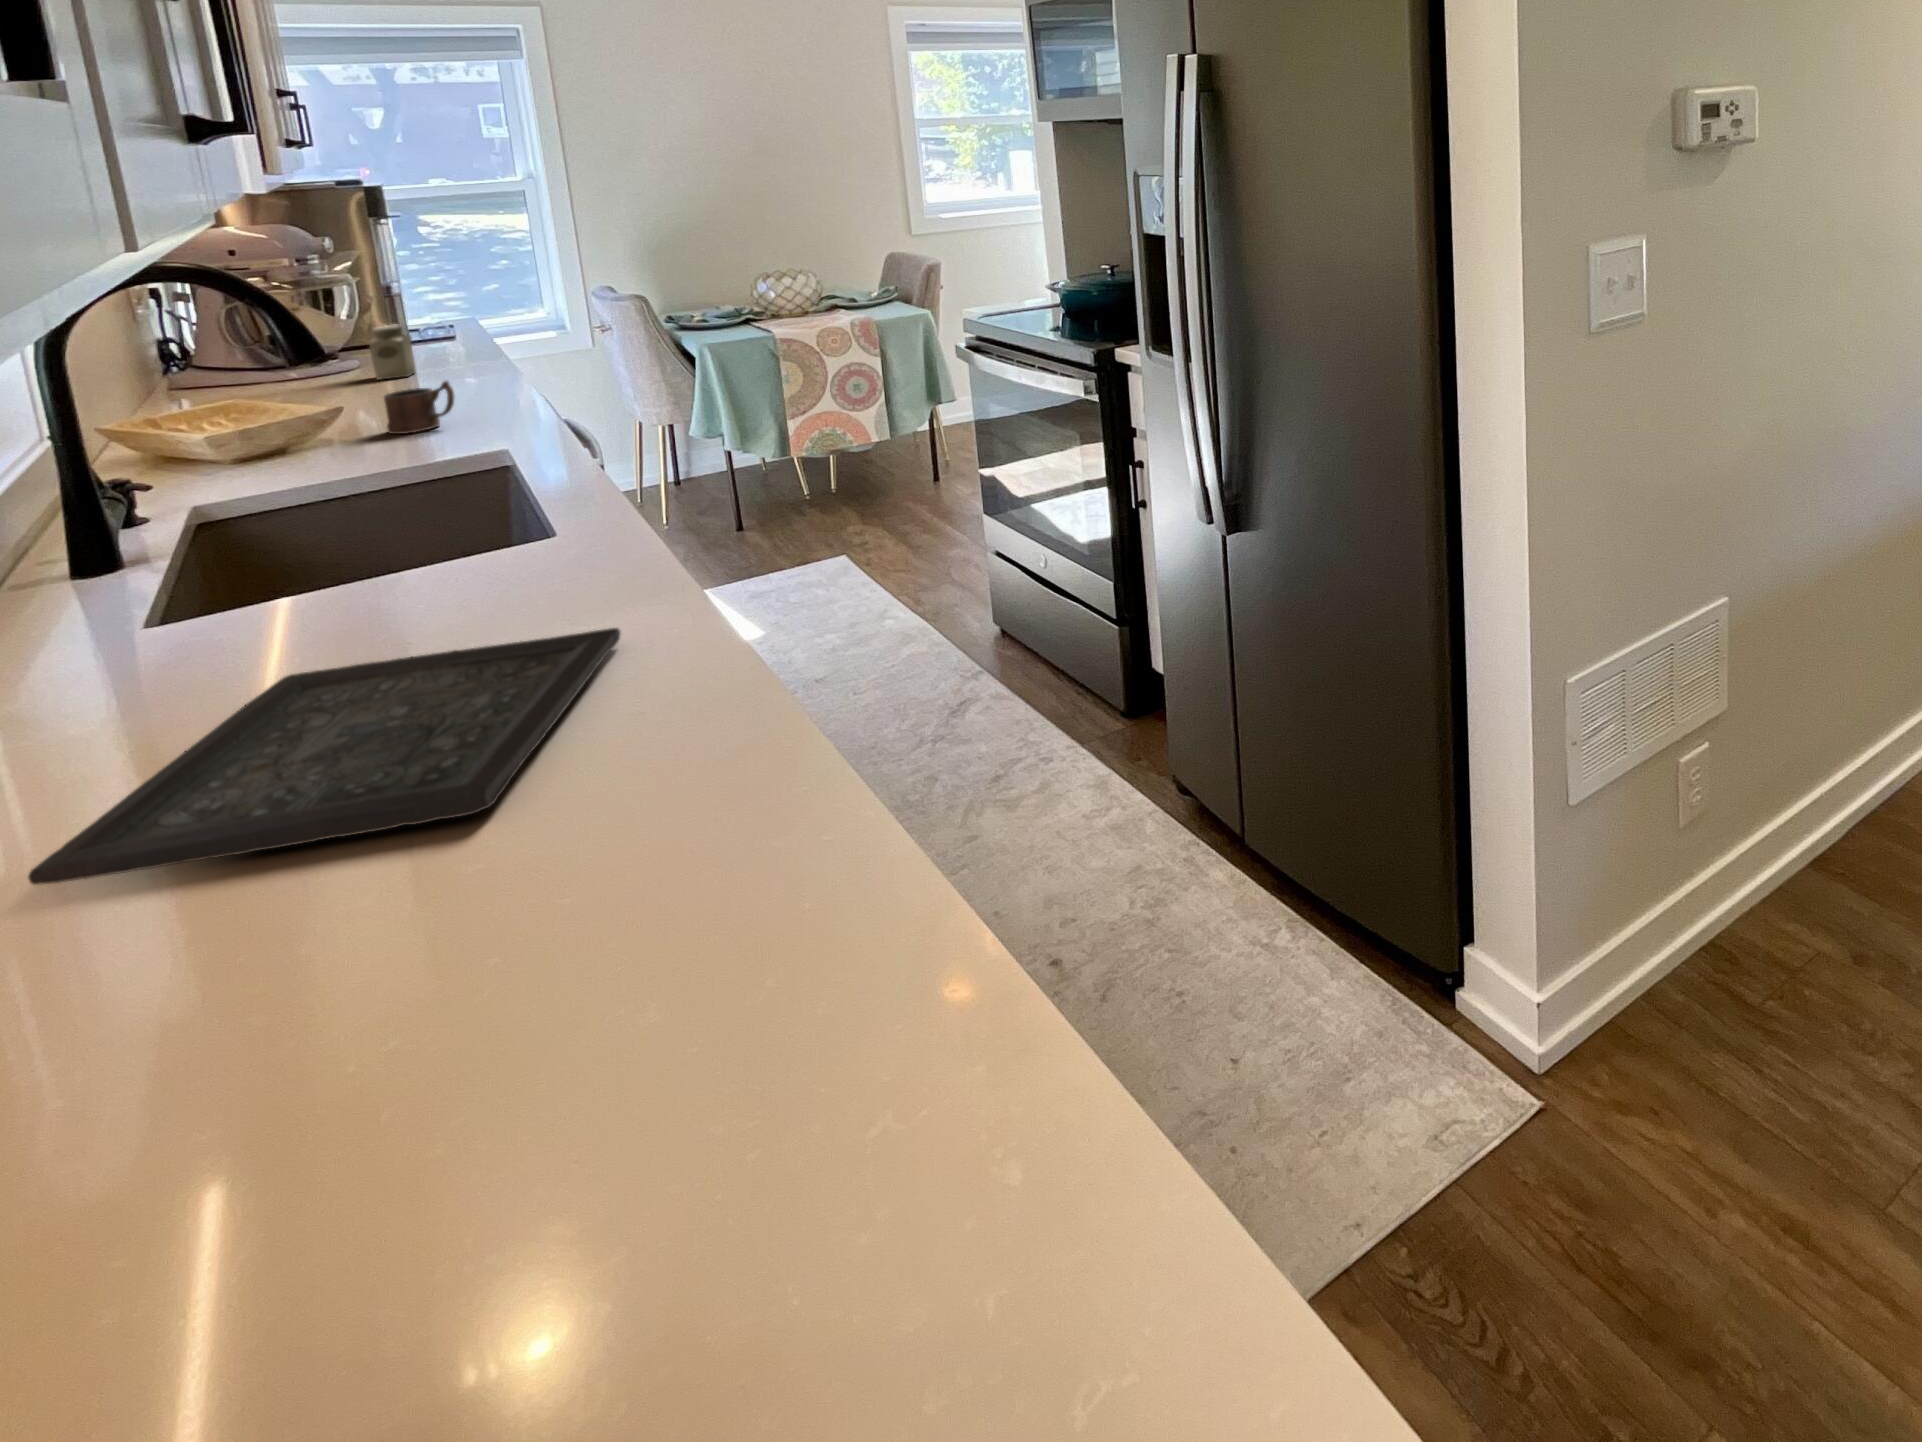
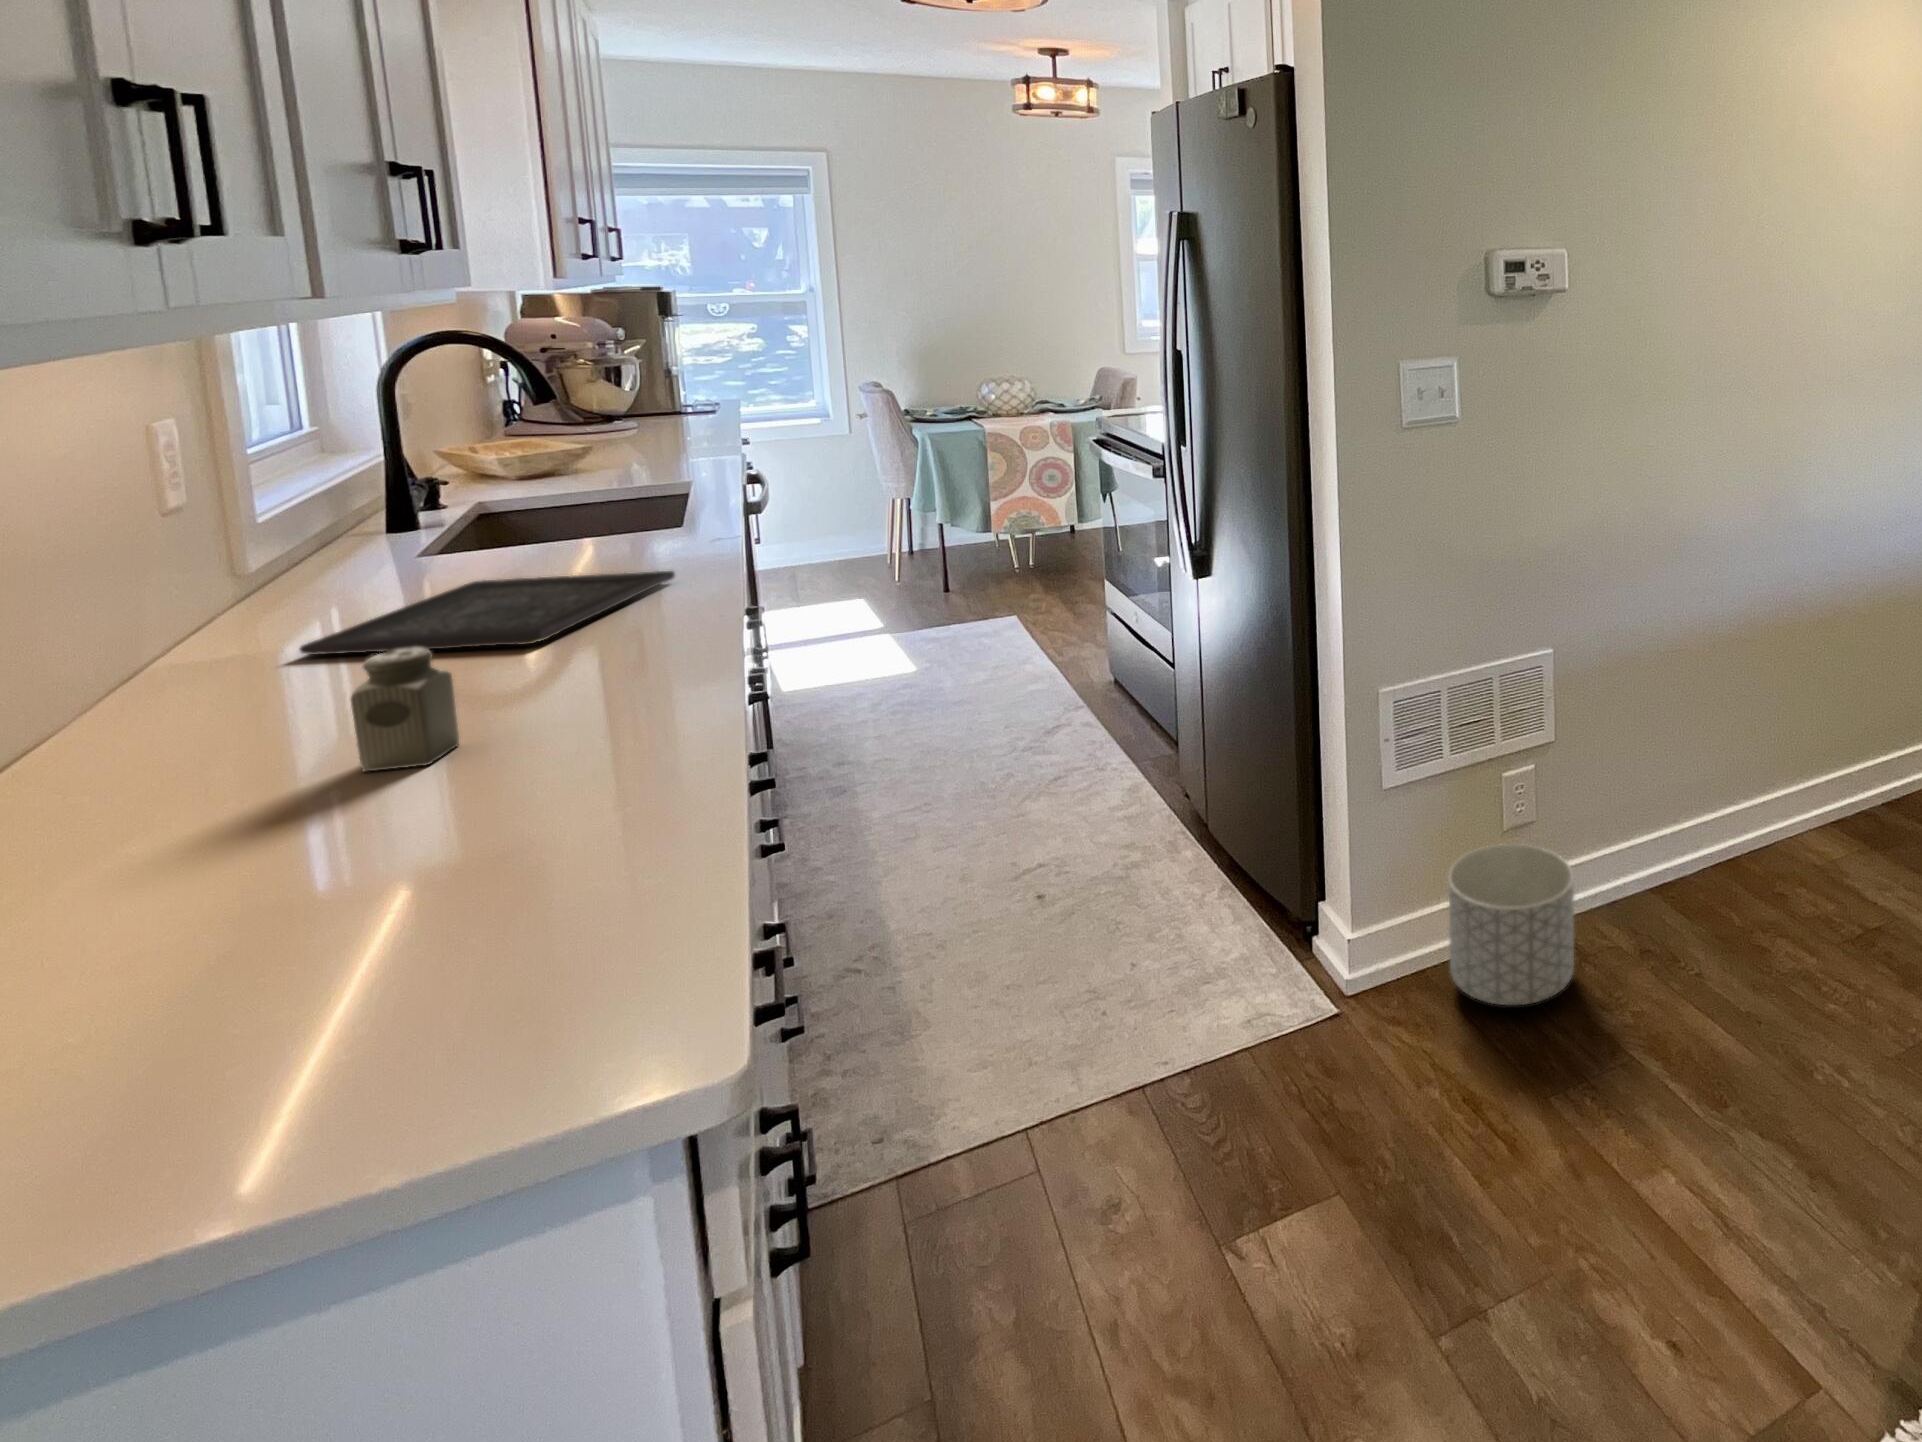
salt shaker: present [369,324,415,380] -> present [351,647,459,772]
mug: present [384,381,454,434] -> none [621,431,670,467]
planter: none [1655,850,1825,1074] -> present [1448,844,1574,1005]

